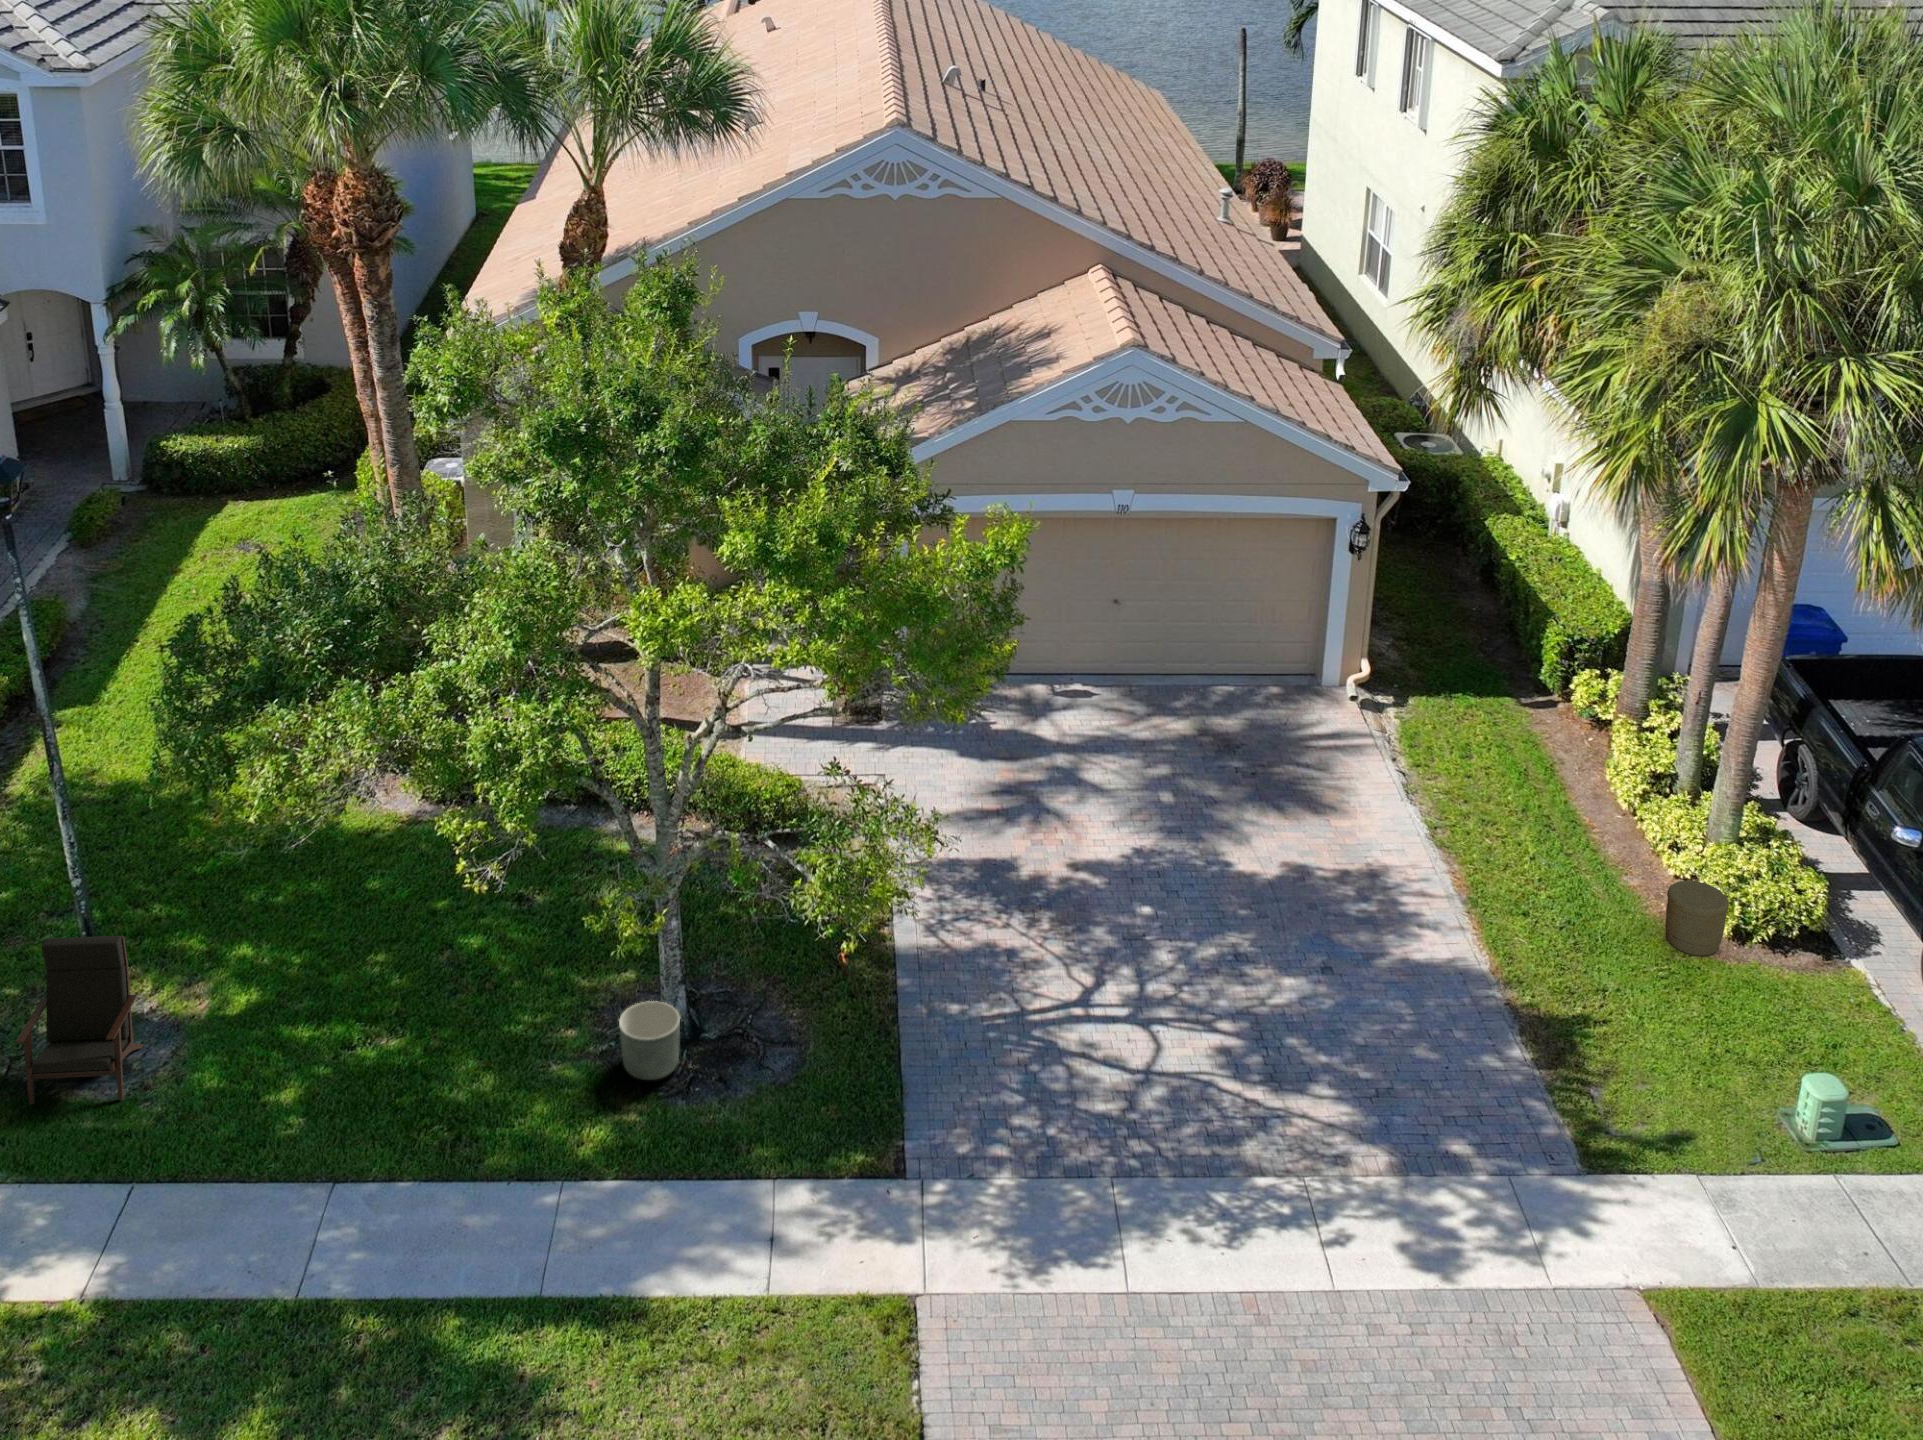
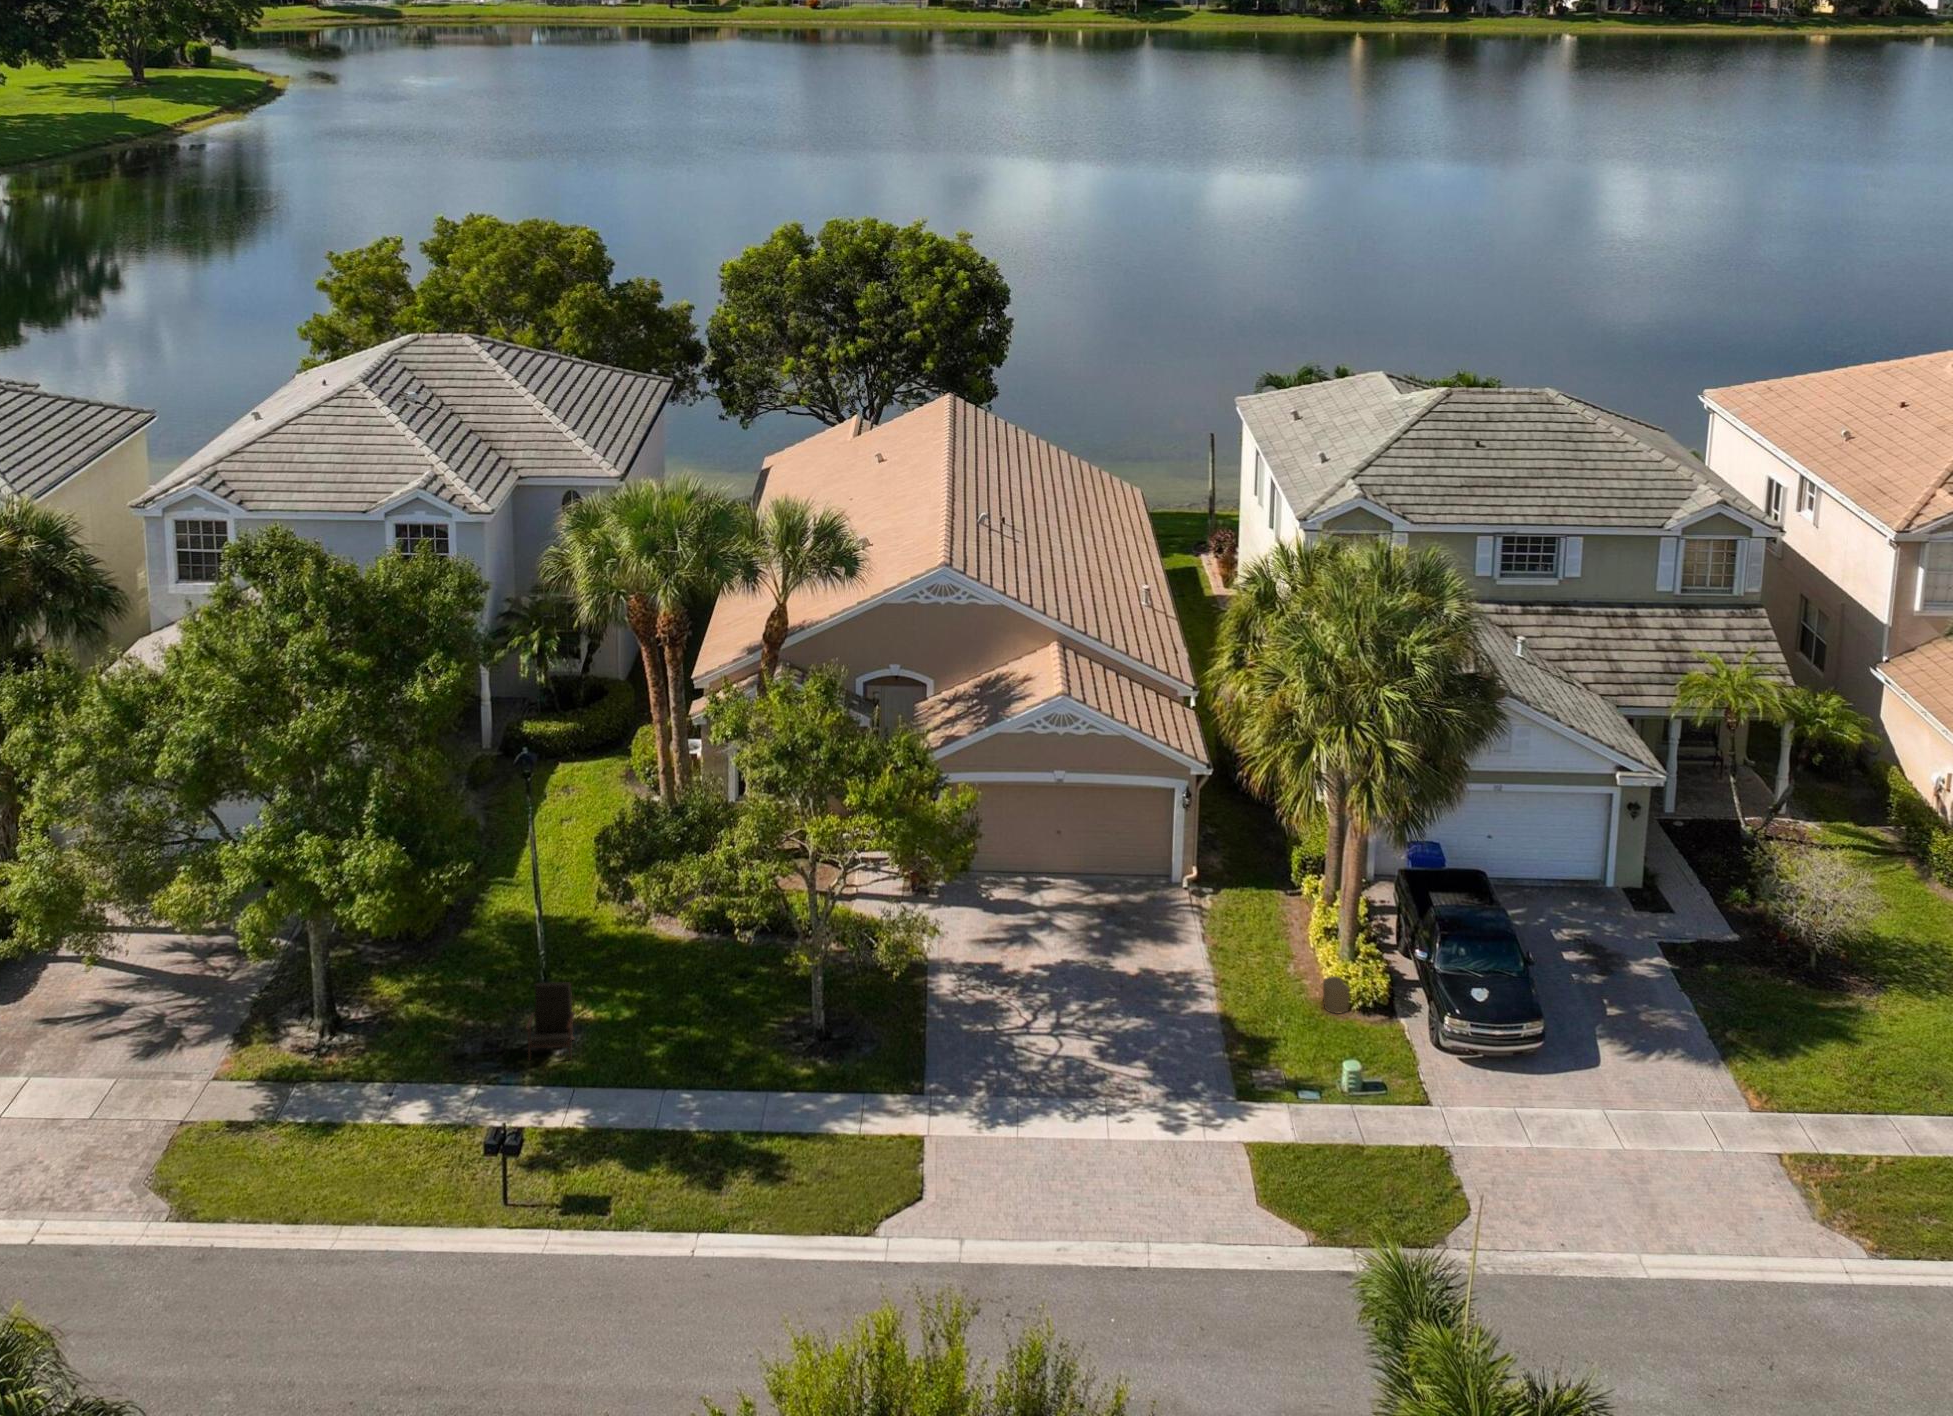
planter: present [619,1001,680,1080] -> none [801,1020,829,1056]

